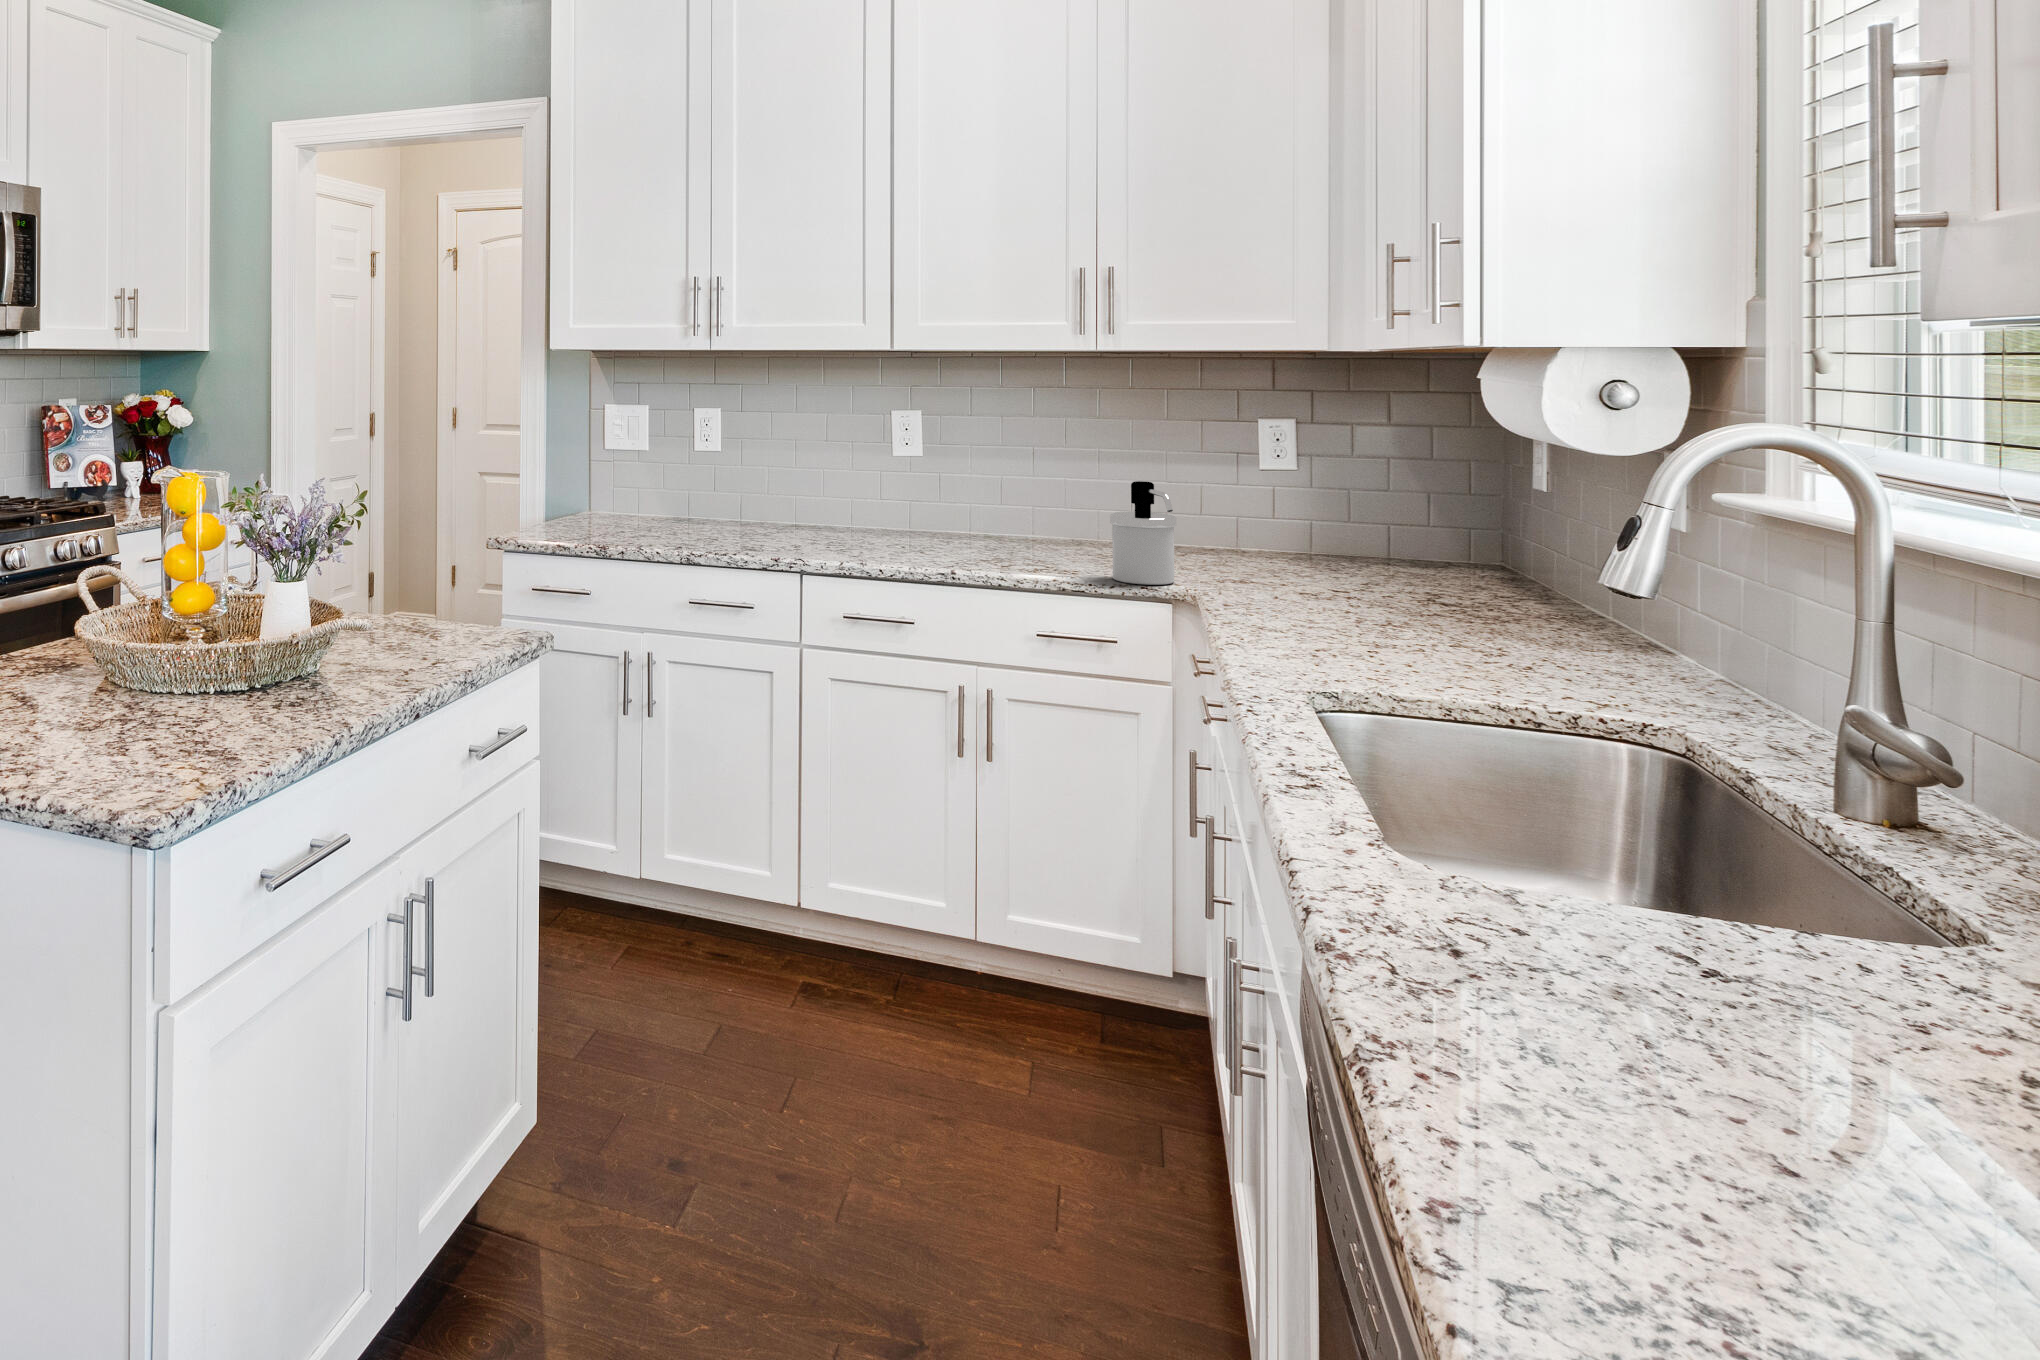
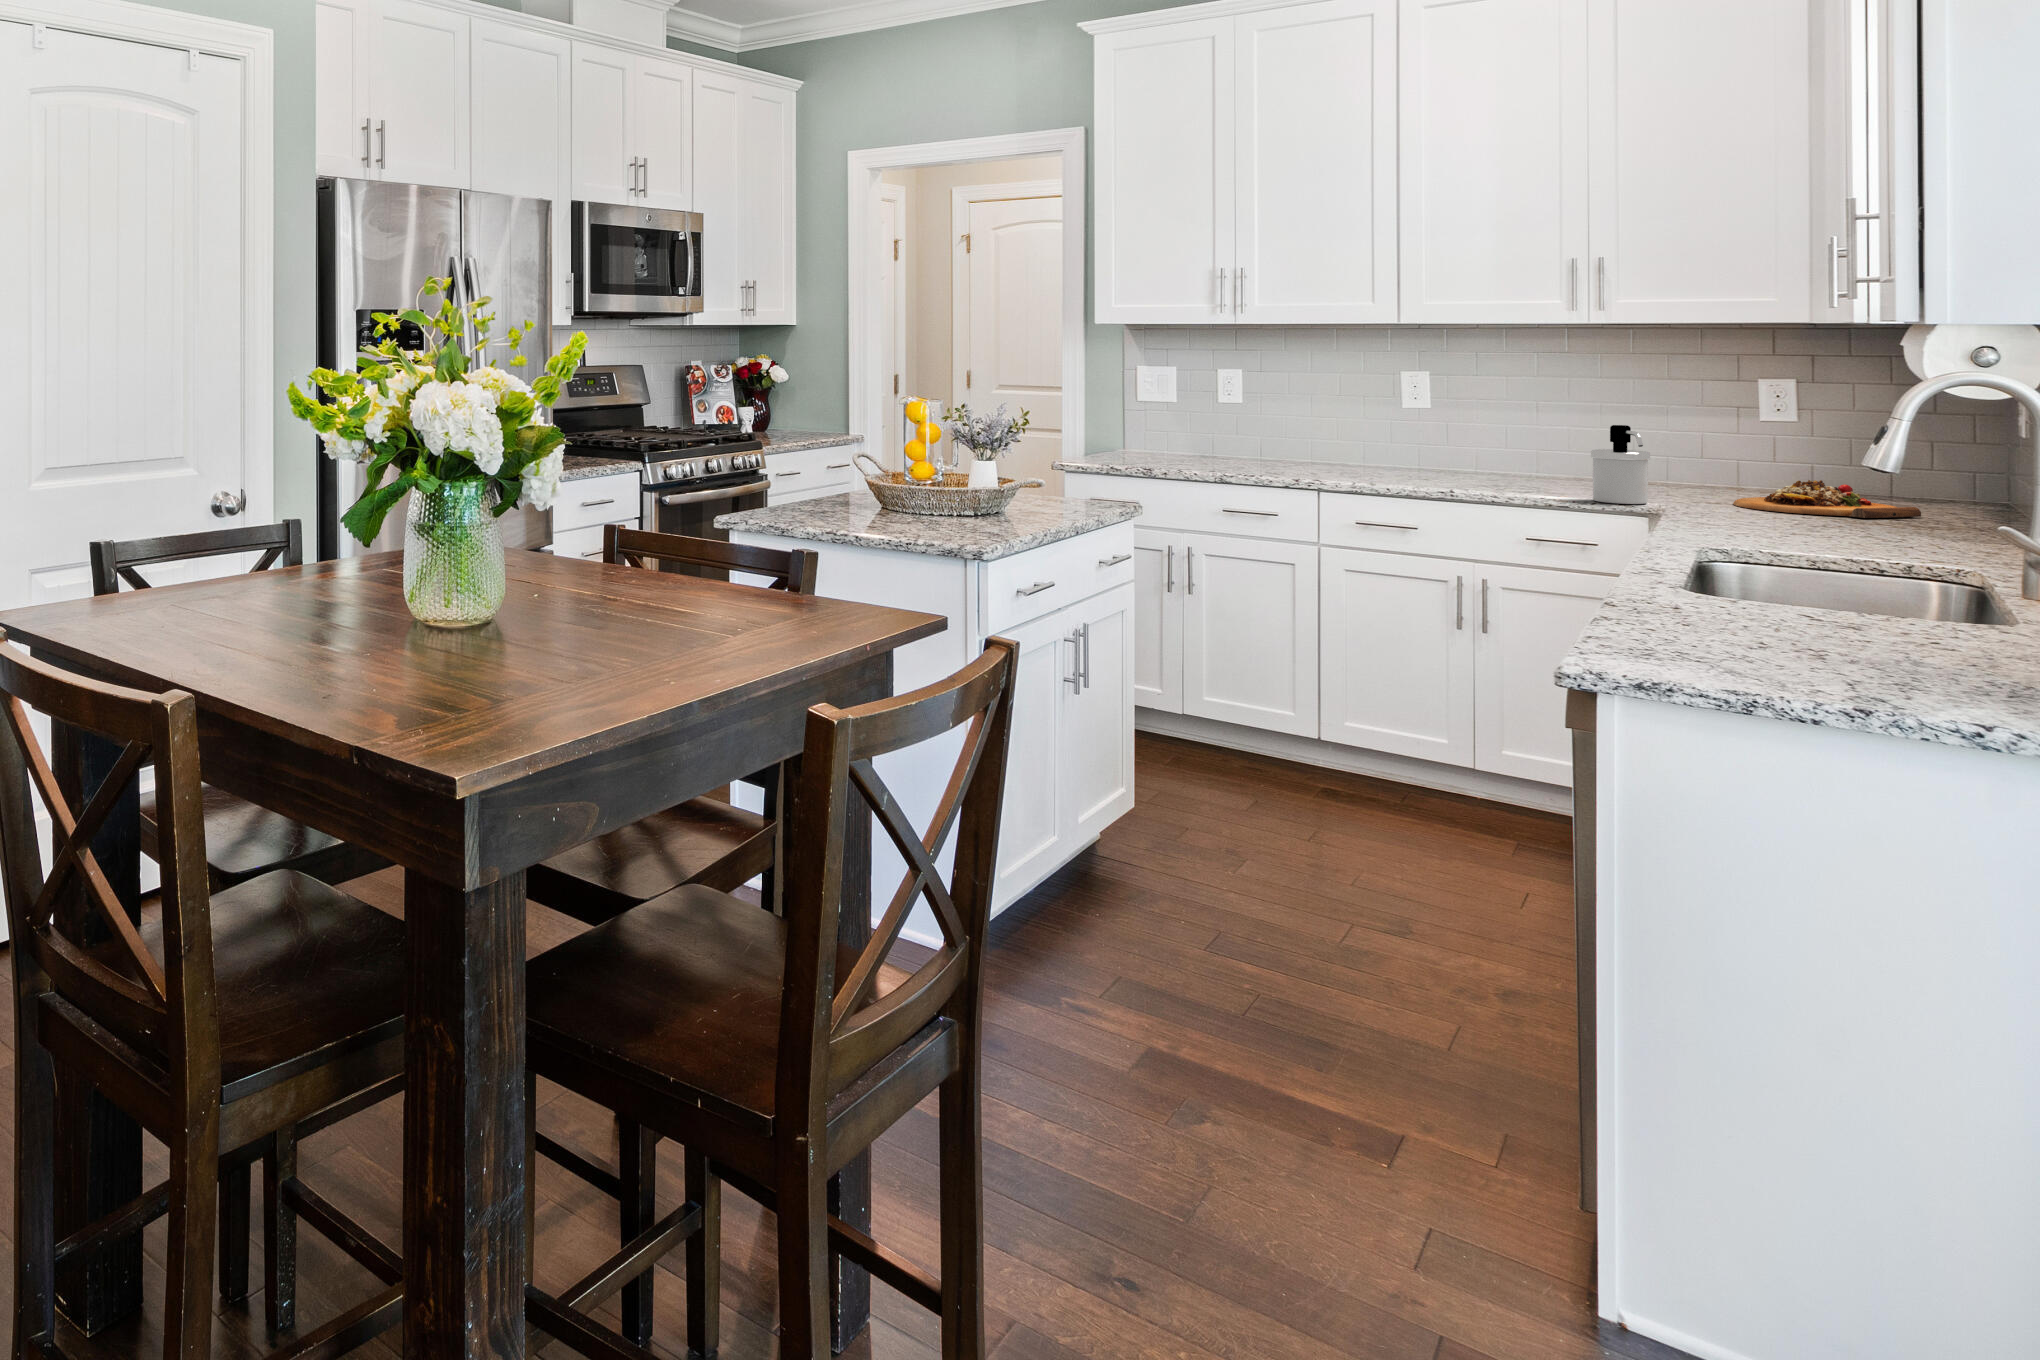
cutting board: none [1263,547,1472,600] -> present [1733,480,1922,518]

